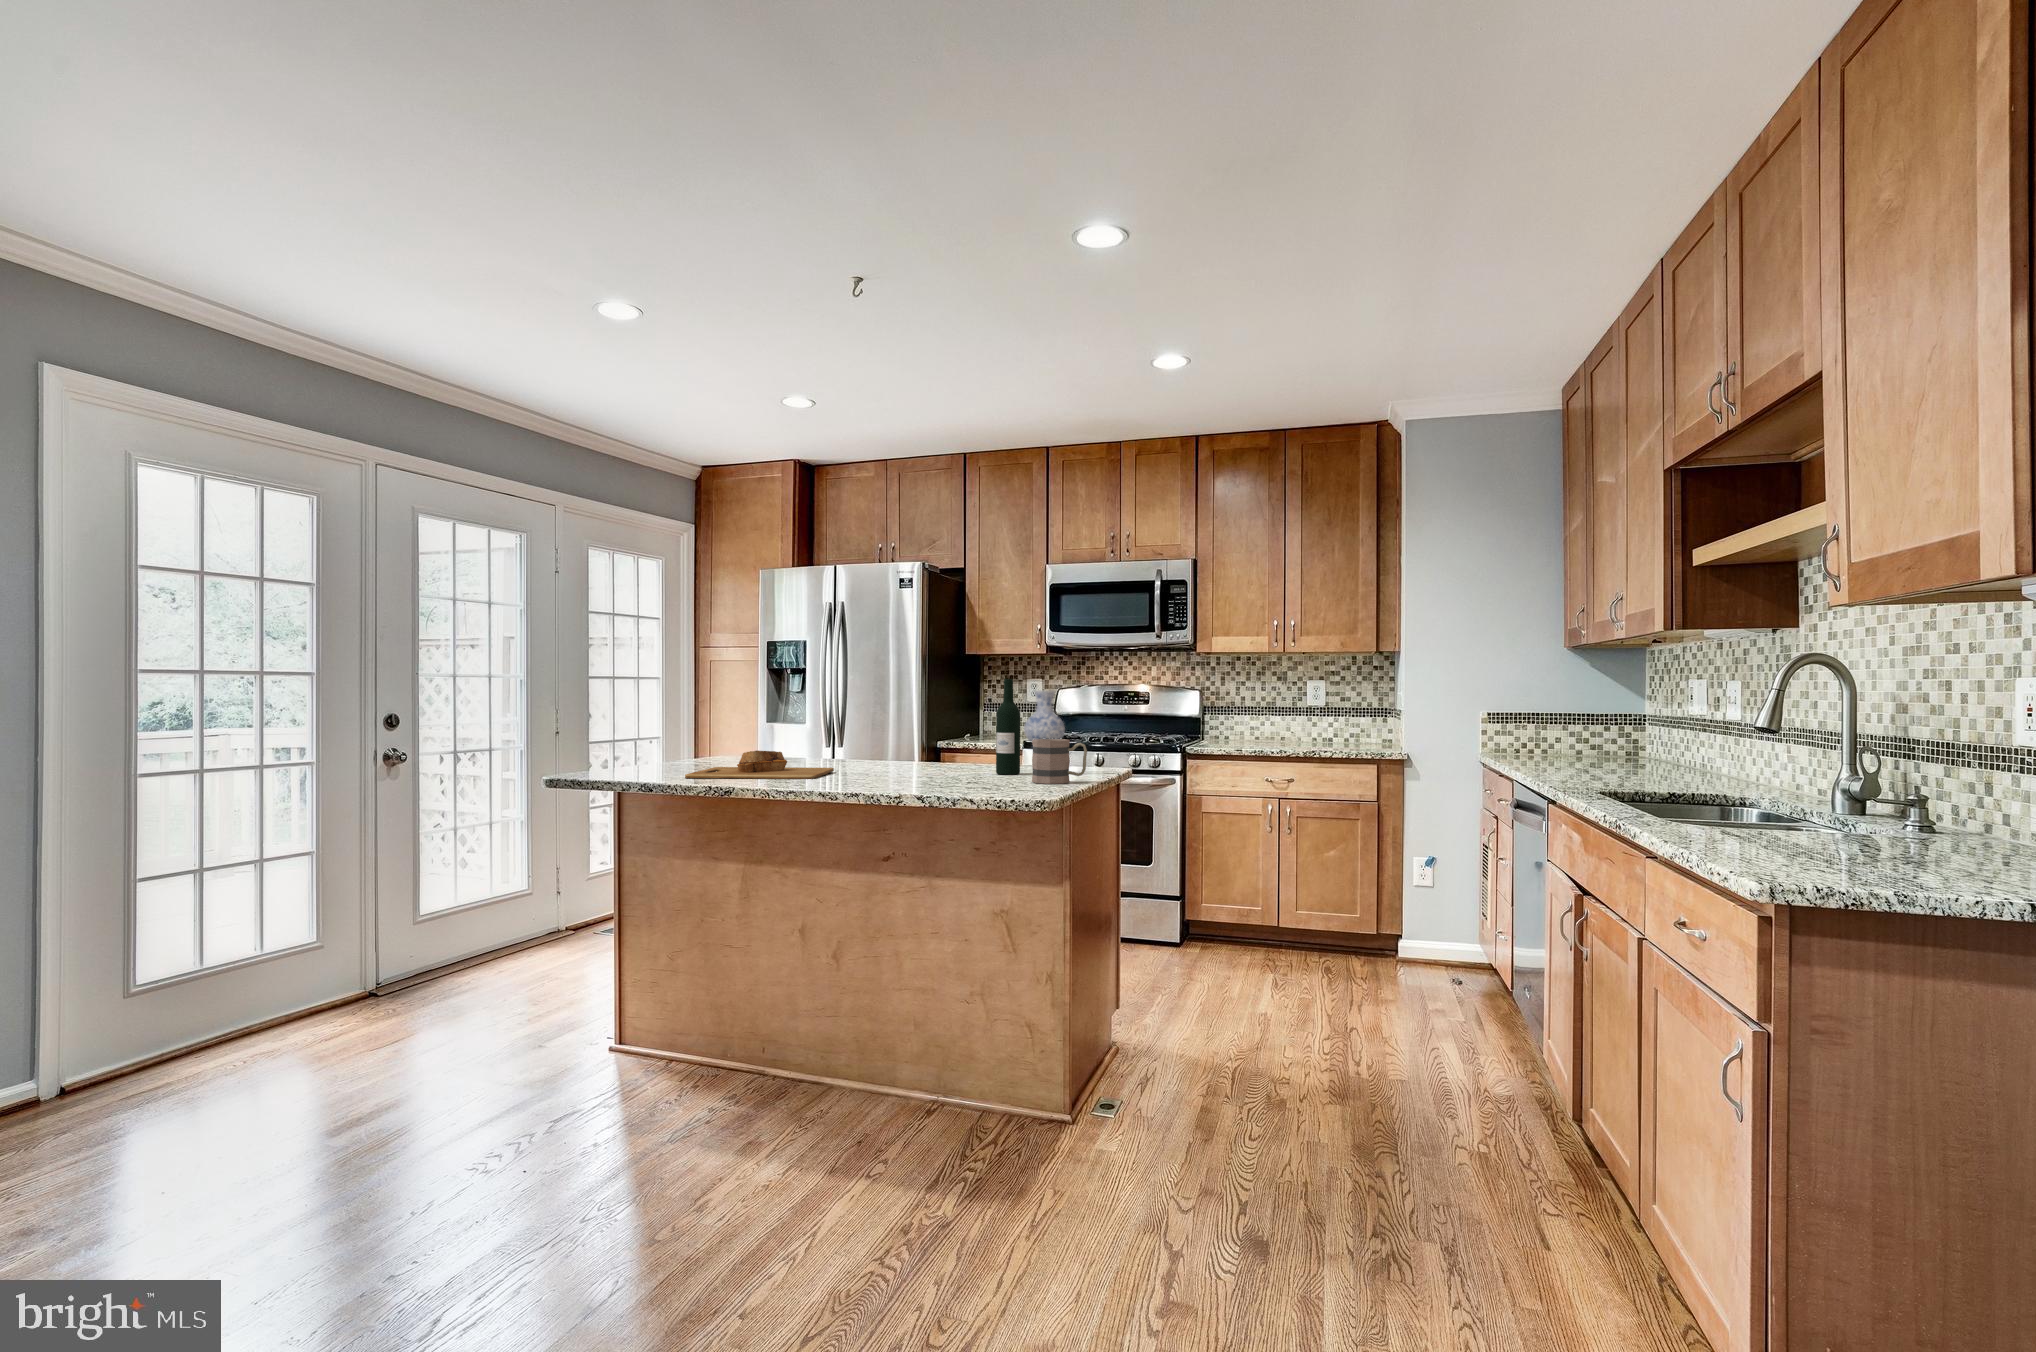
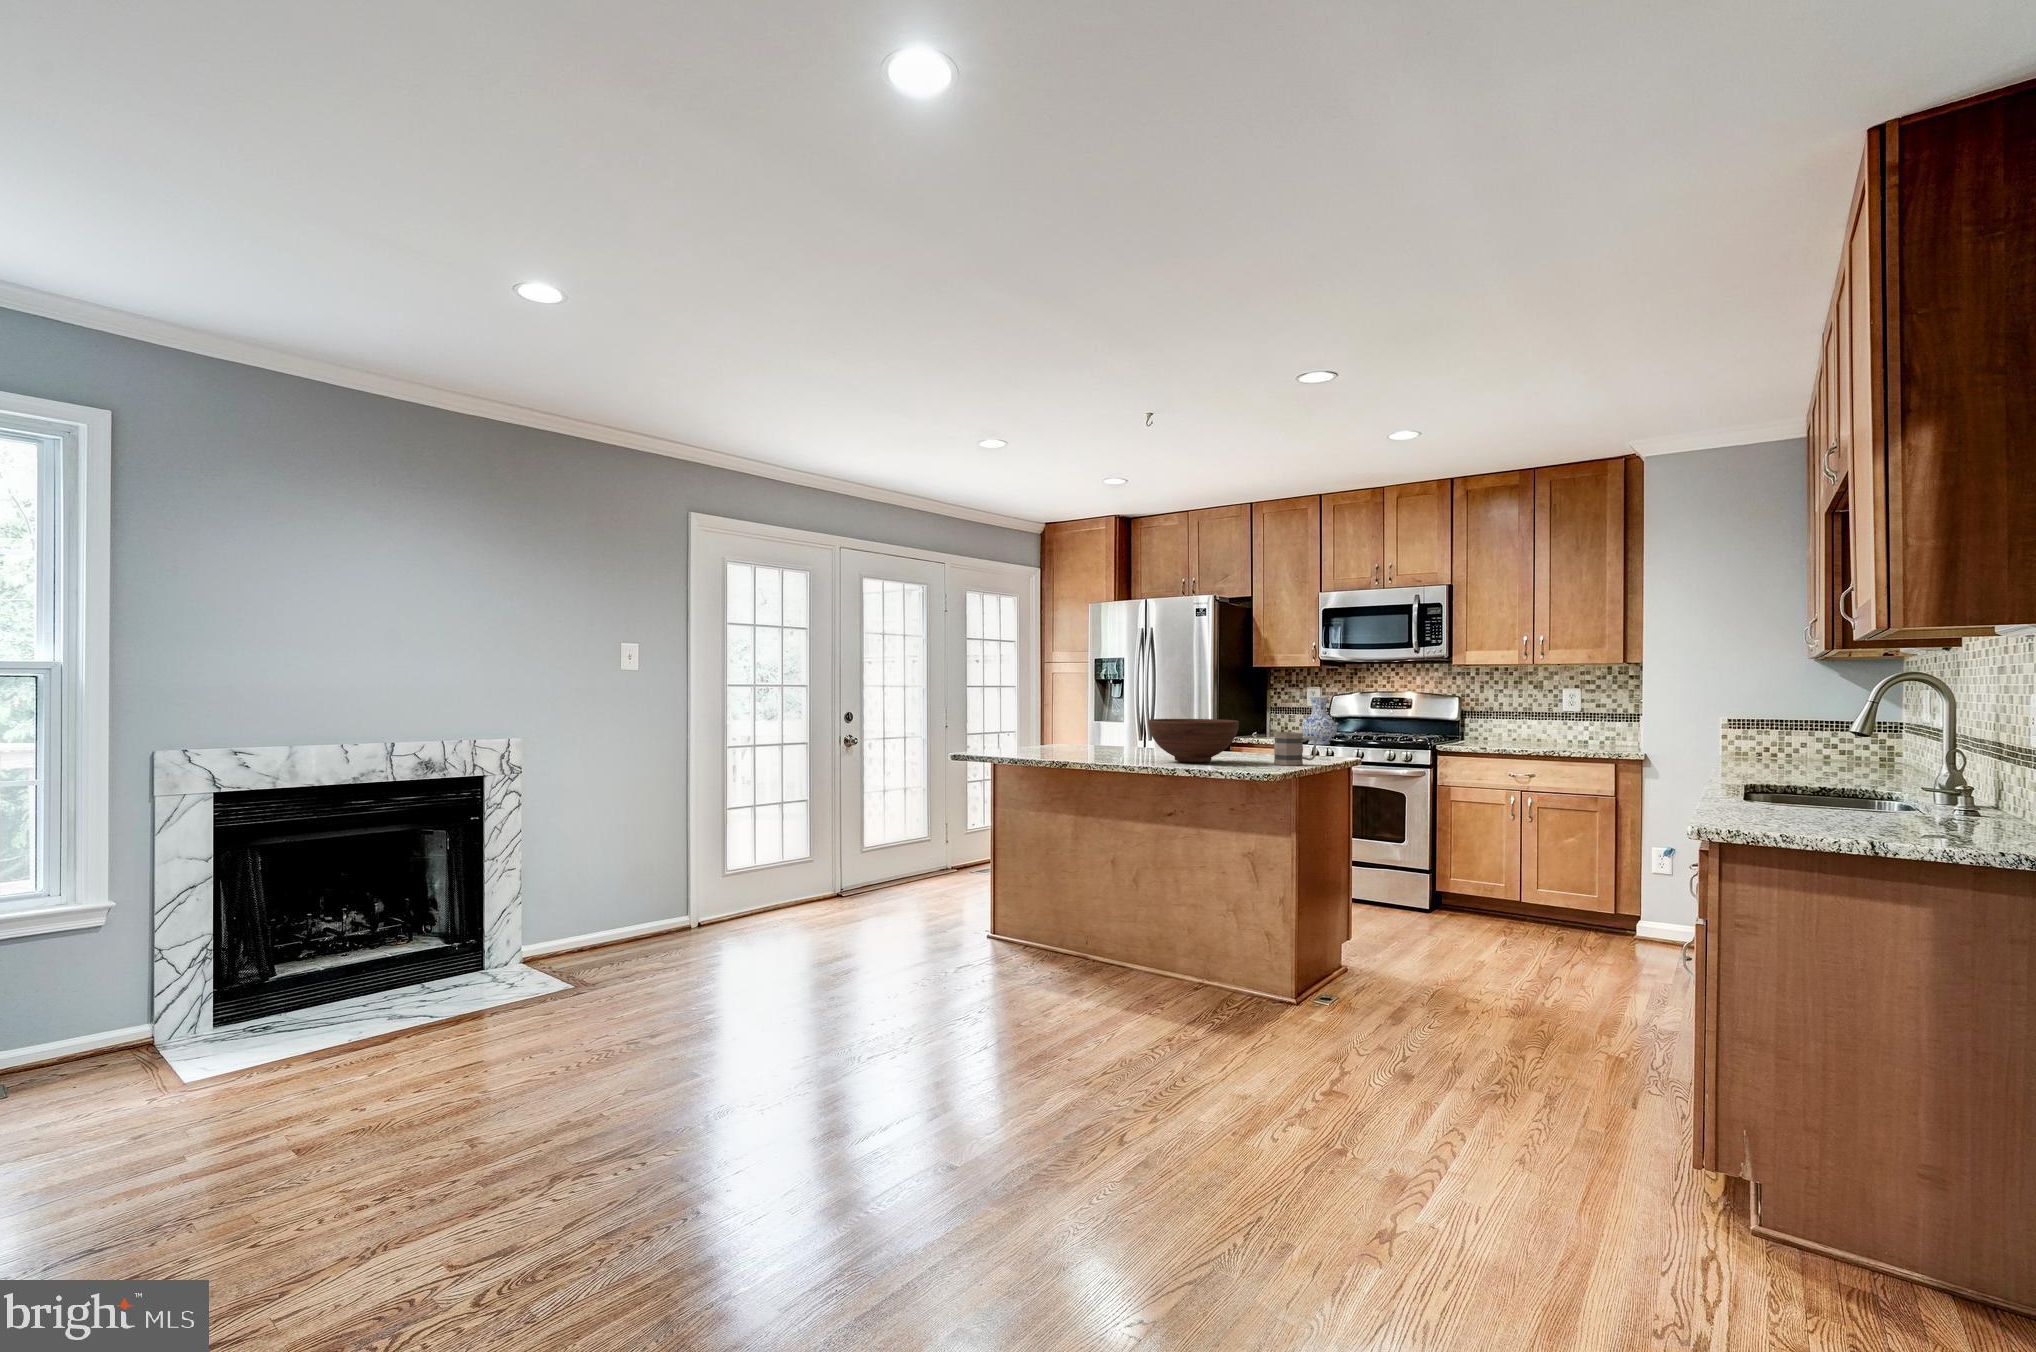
wine bottle: present [996,679,1020,775] -> none [1254,687,1272,760]
fruit bowl: none [861,722,986,783] -> present [1148,719,1239,763]
cutting board: present [685,750,834,779] -> none [1031,737,1134,758]

